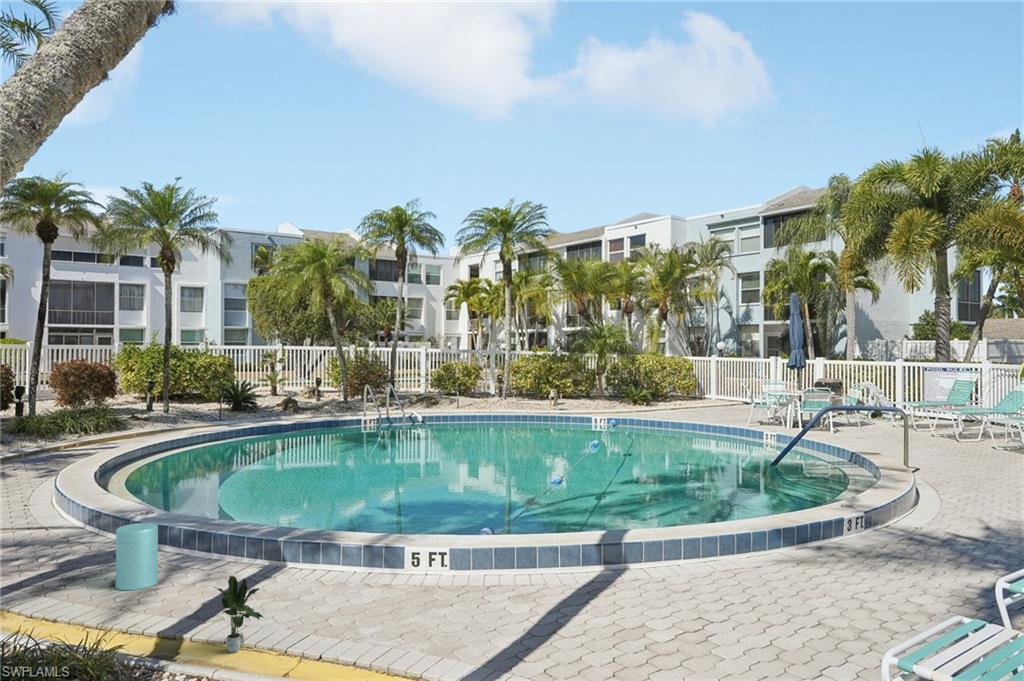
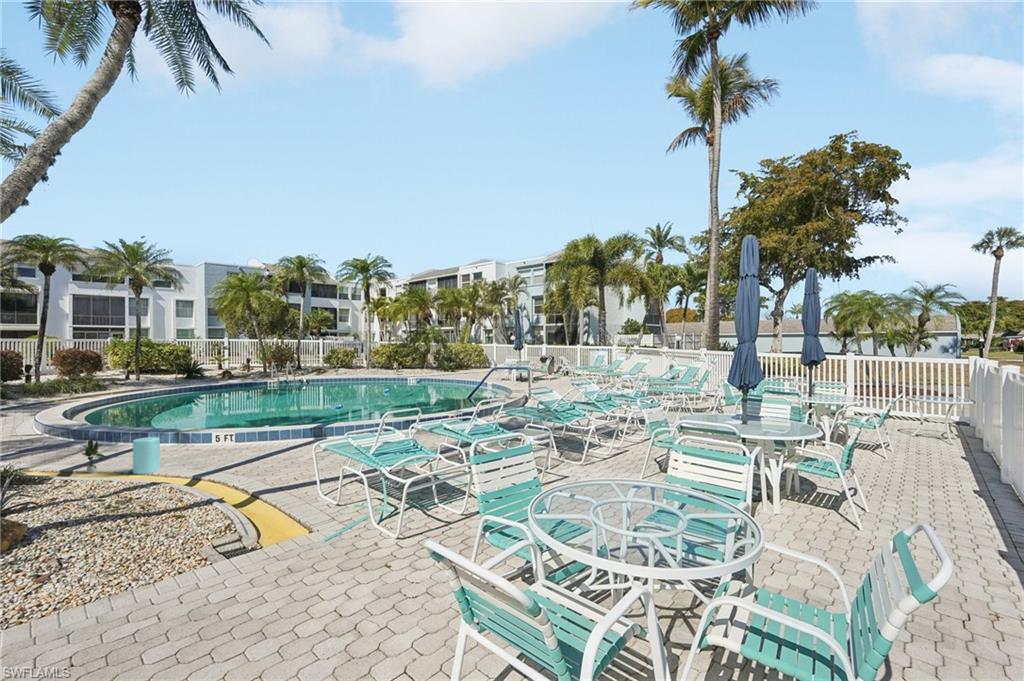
trash can: present [109,523,158,591] -> present [130,437,160,474]

